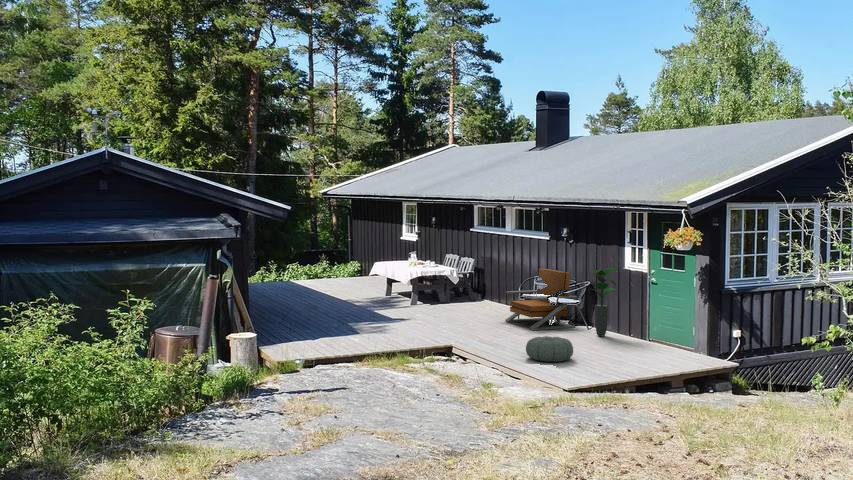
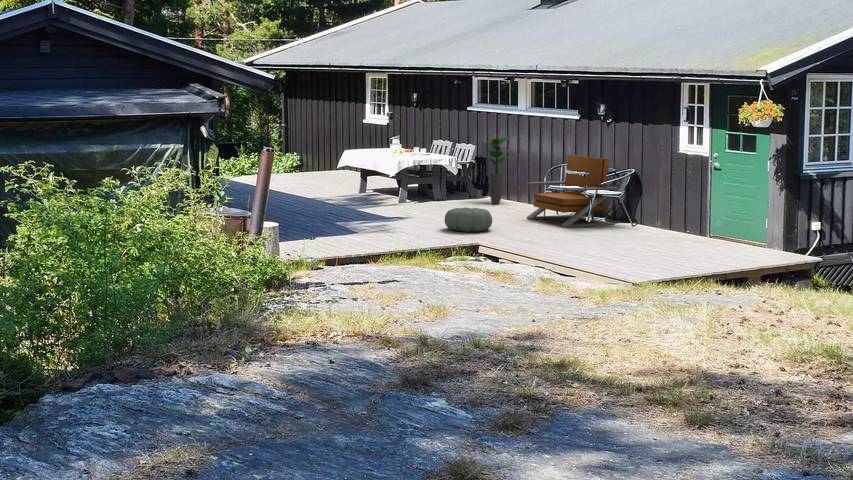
potted plant: present [593,268,616,336] -> present [484,137,511,204]
pouf: present [526,336,573,362] -> present [445,208,492,232]

